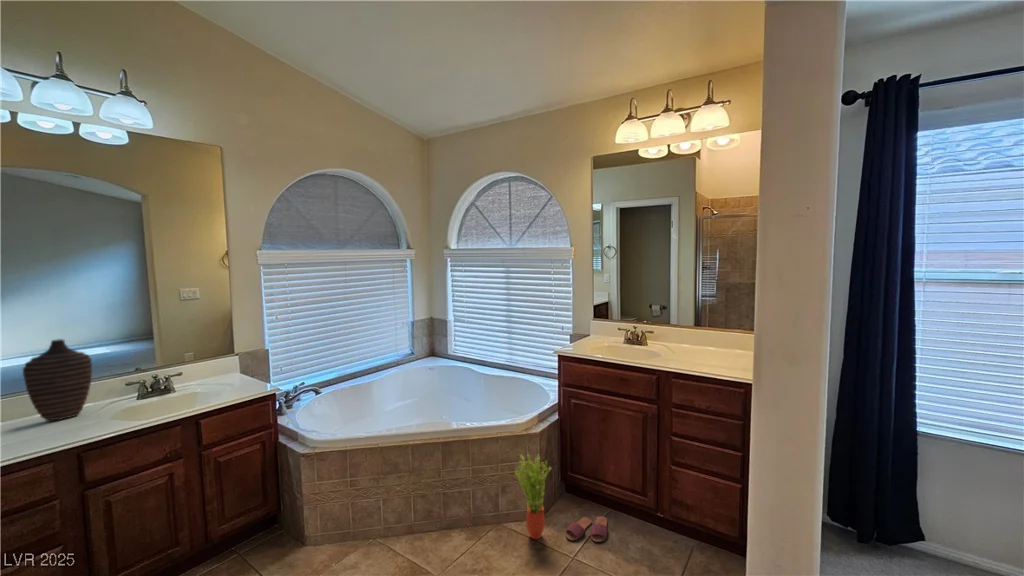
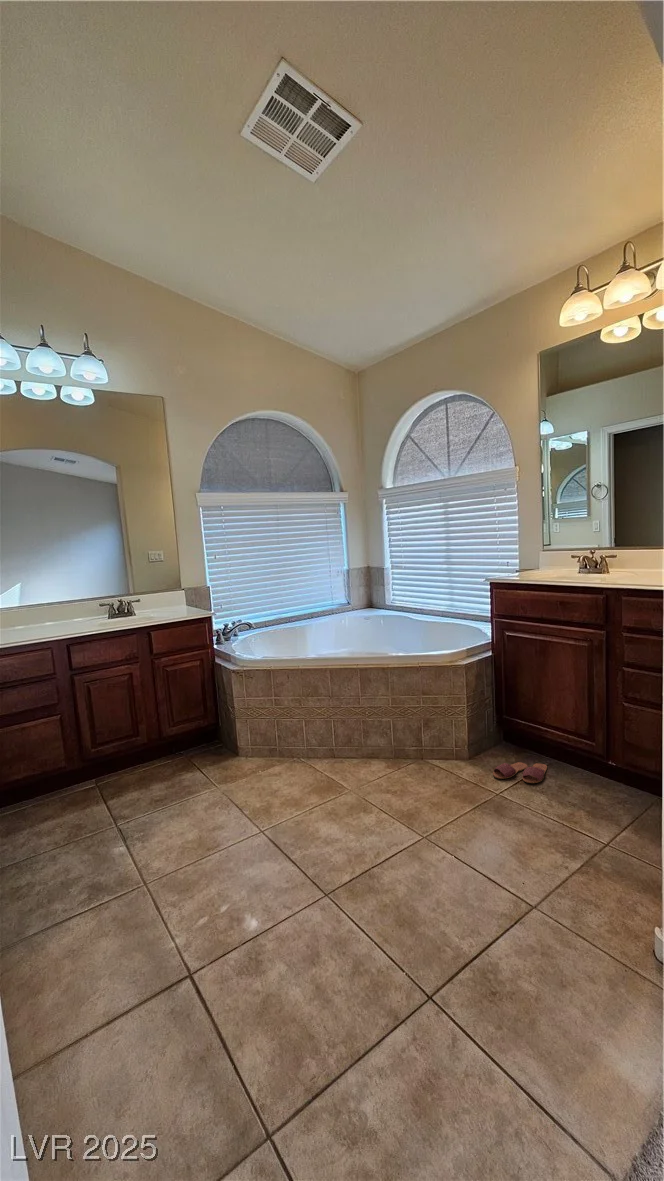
decorative vase: present [23,339,92,421] -> none [35,561,78,625]
potted plant: present [514,454,552,539] -> none [432,680,474,774]

